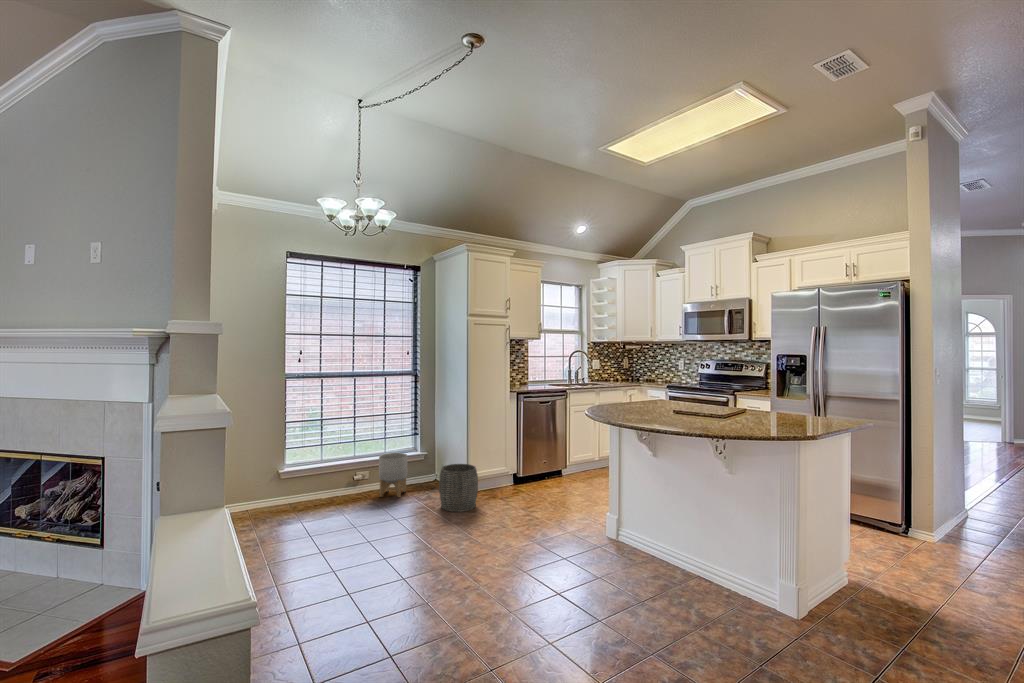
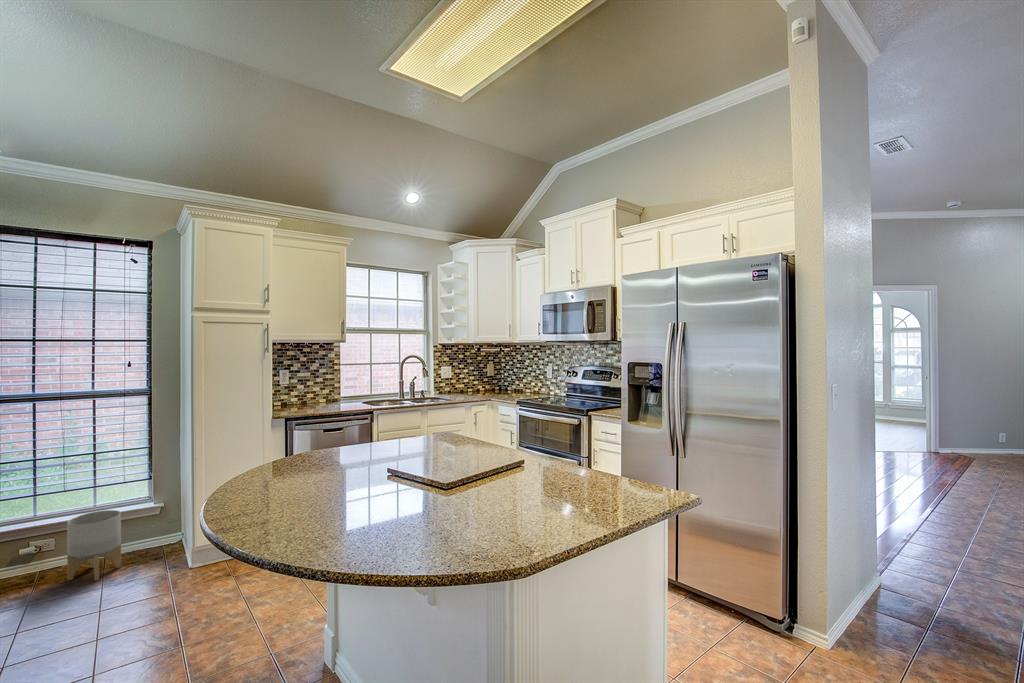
woven basket: present [439,464,478,512] -> none [131,529,202,611]

